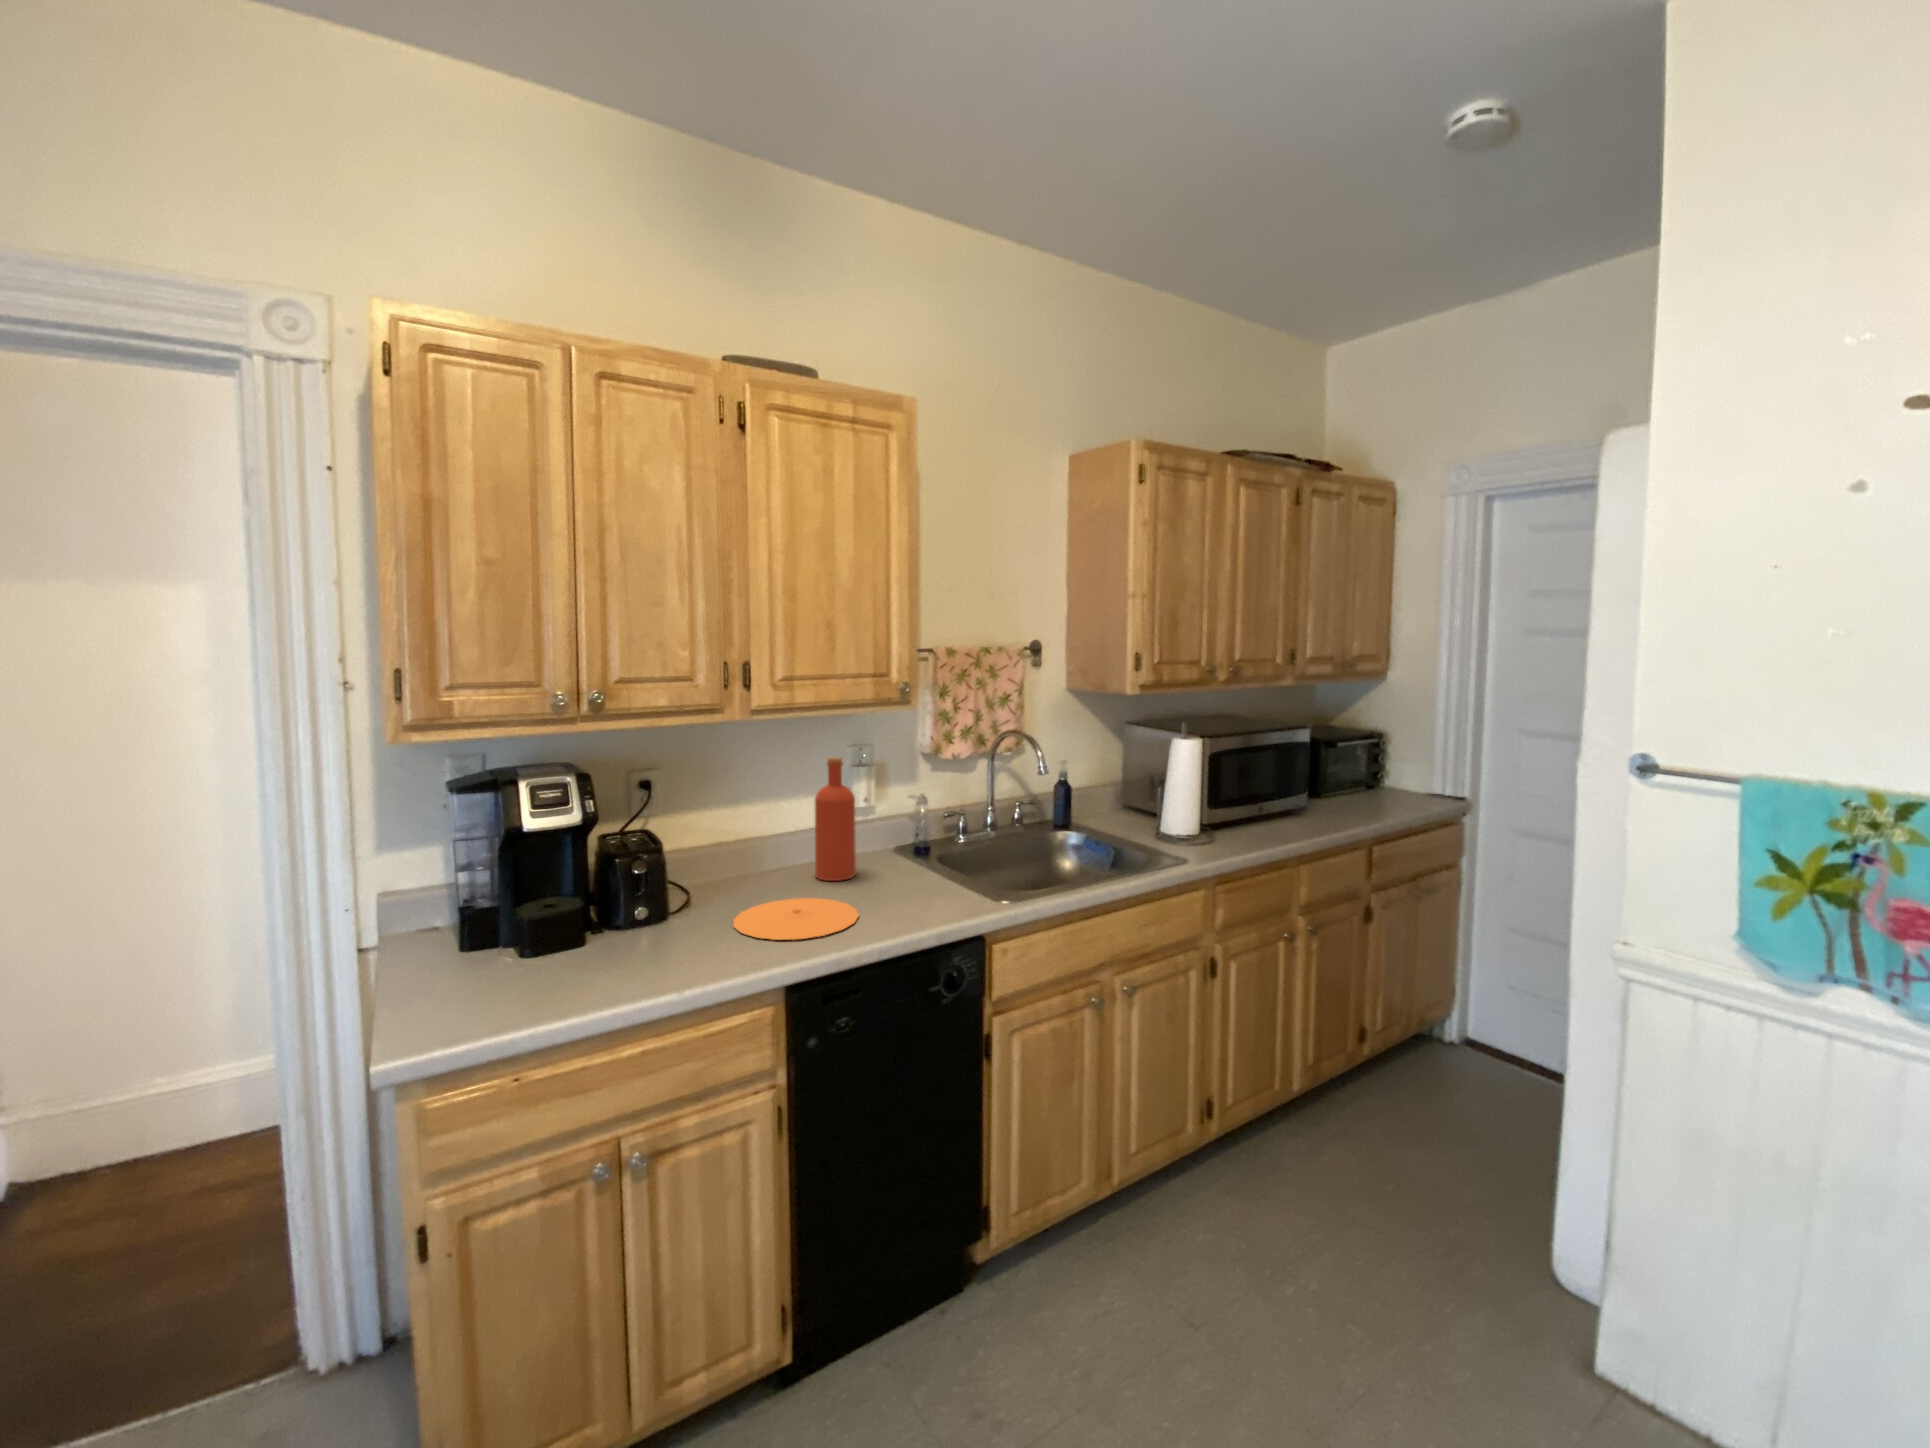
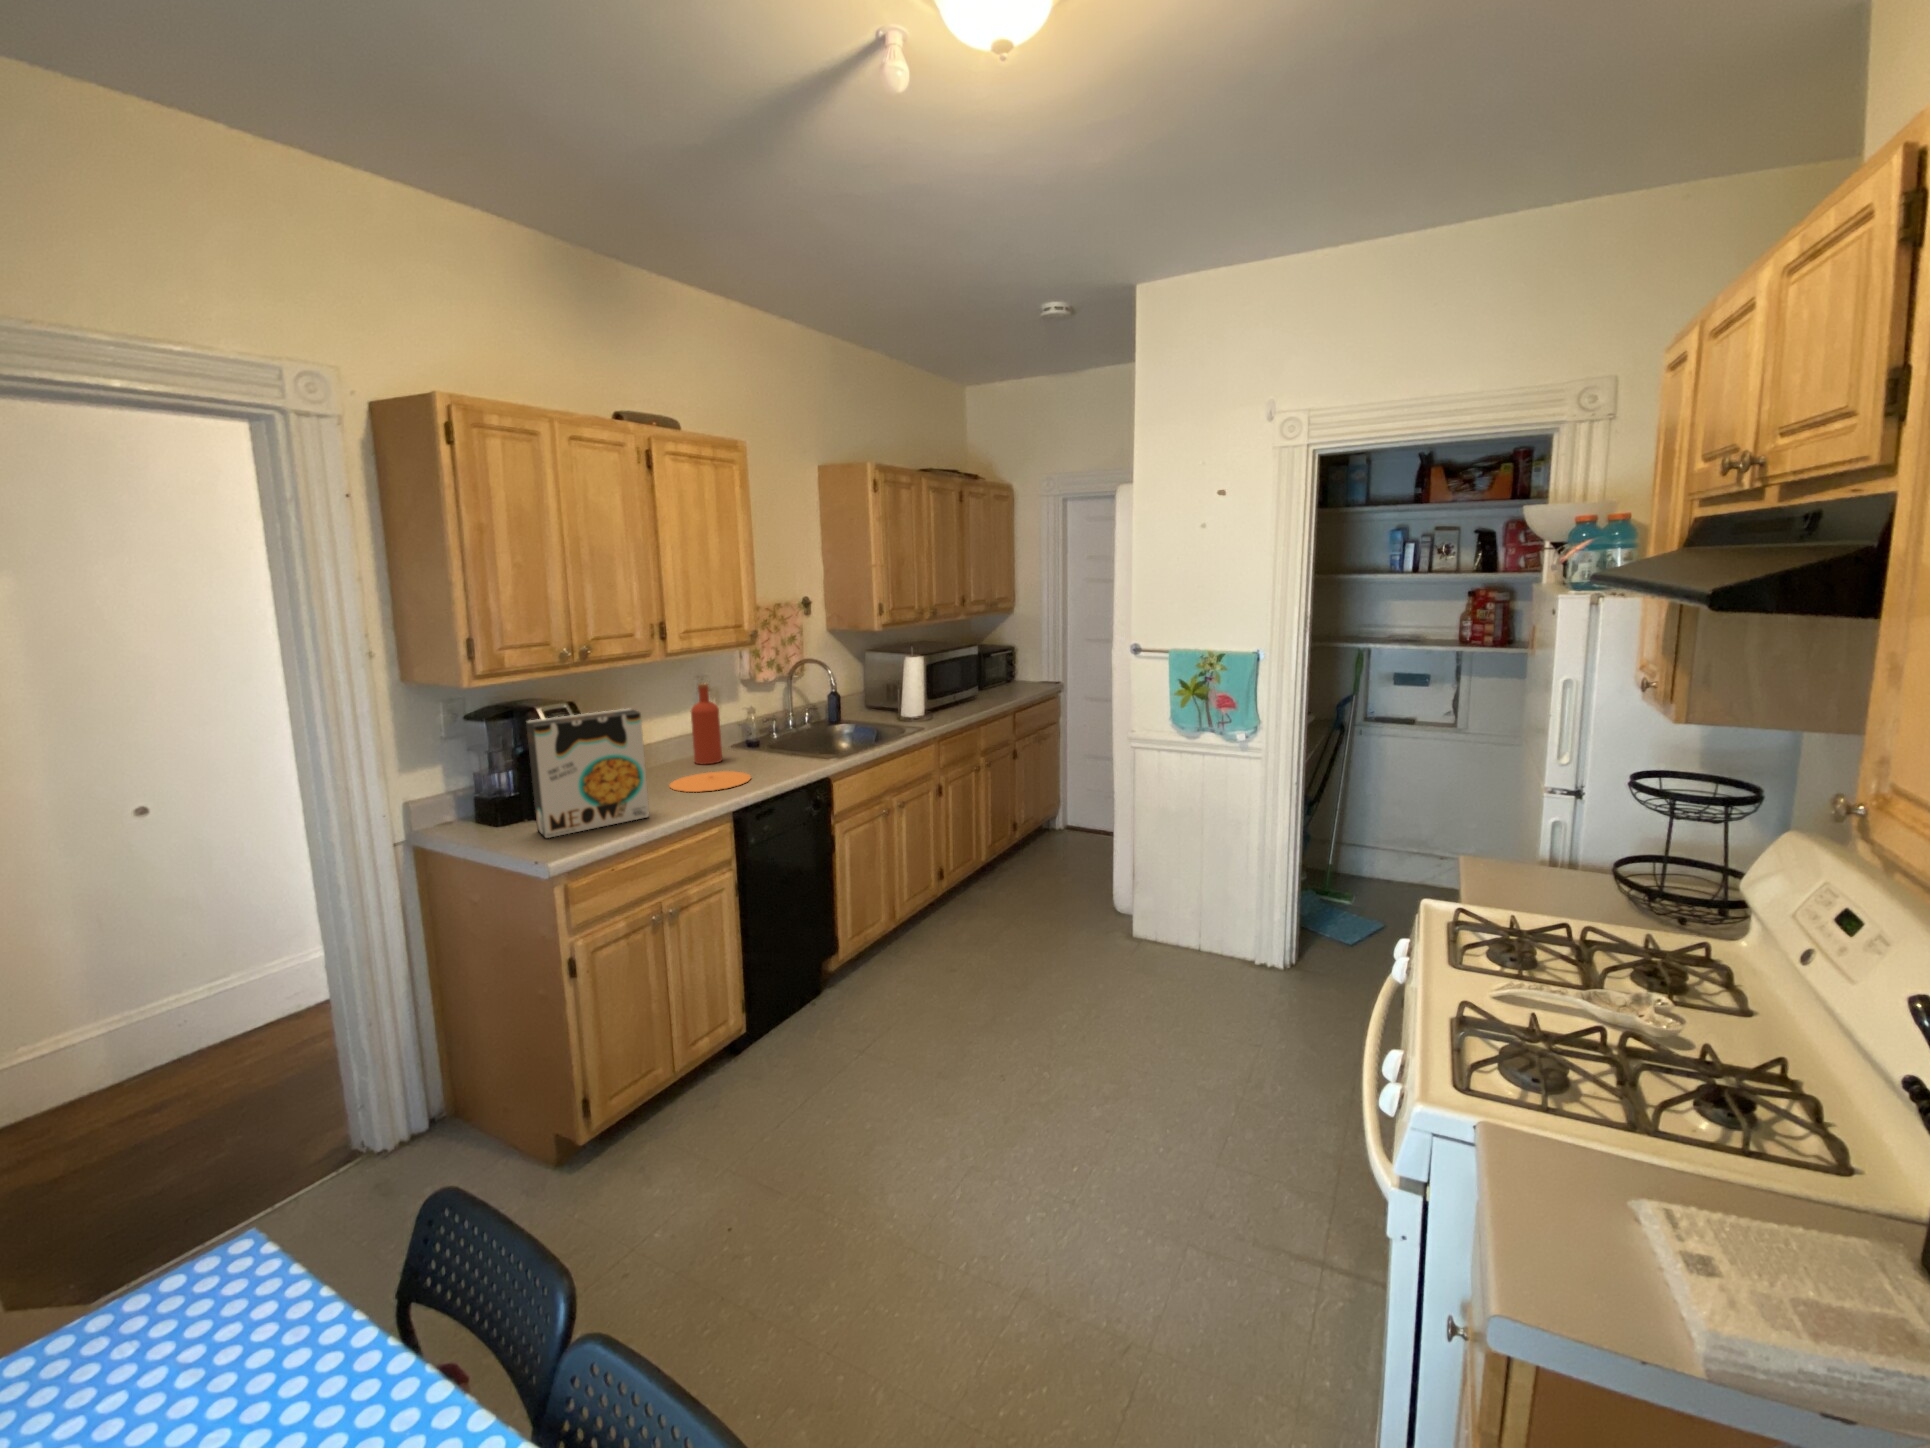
cereal box: none [455,796,641,998] -> present [526,709,649,838]

